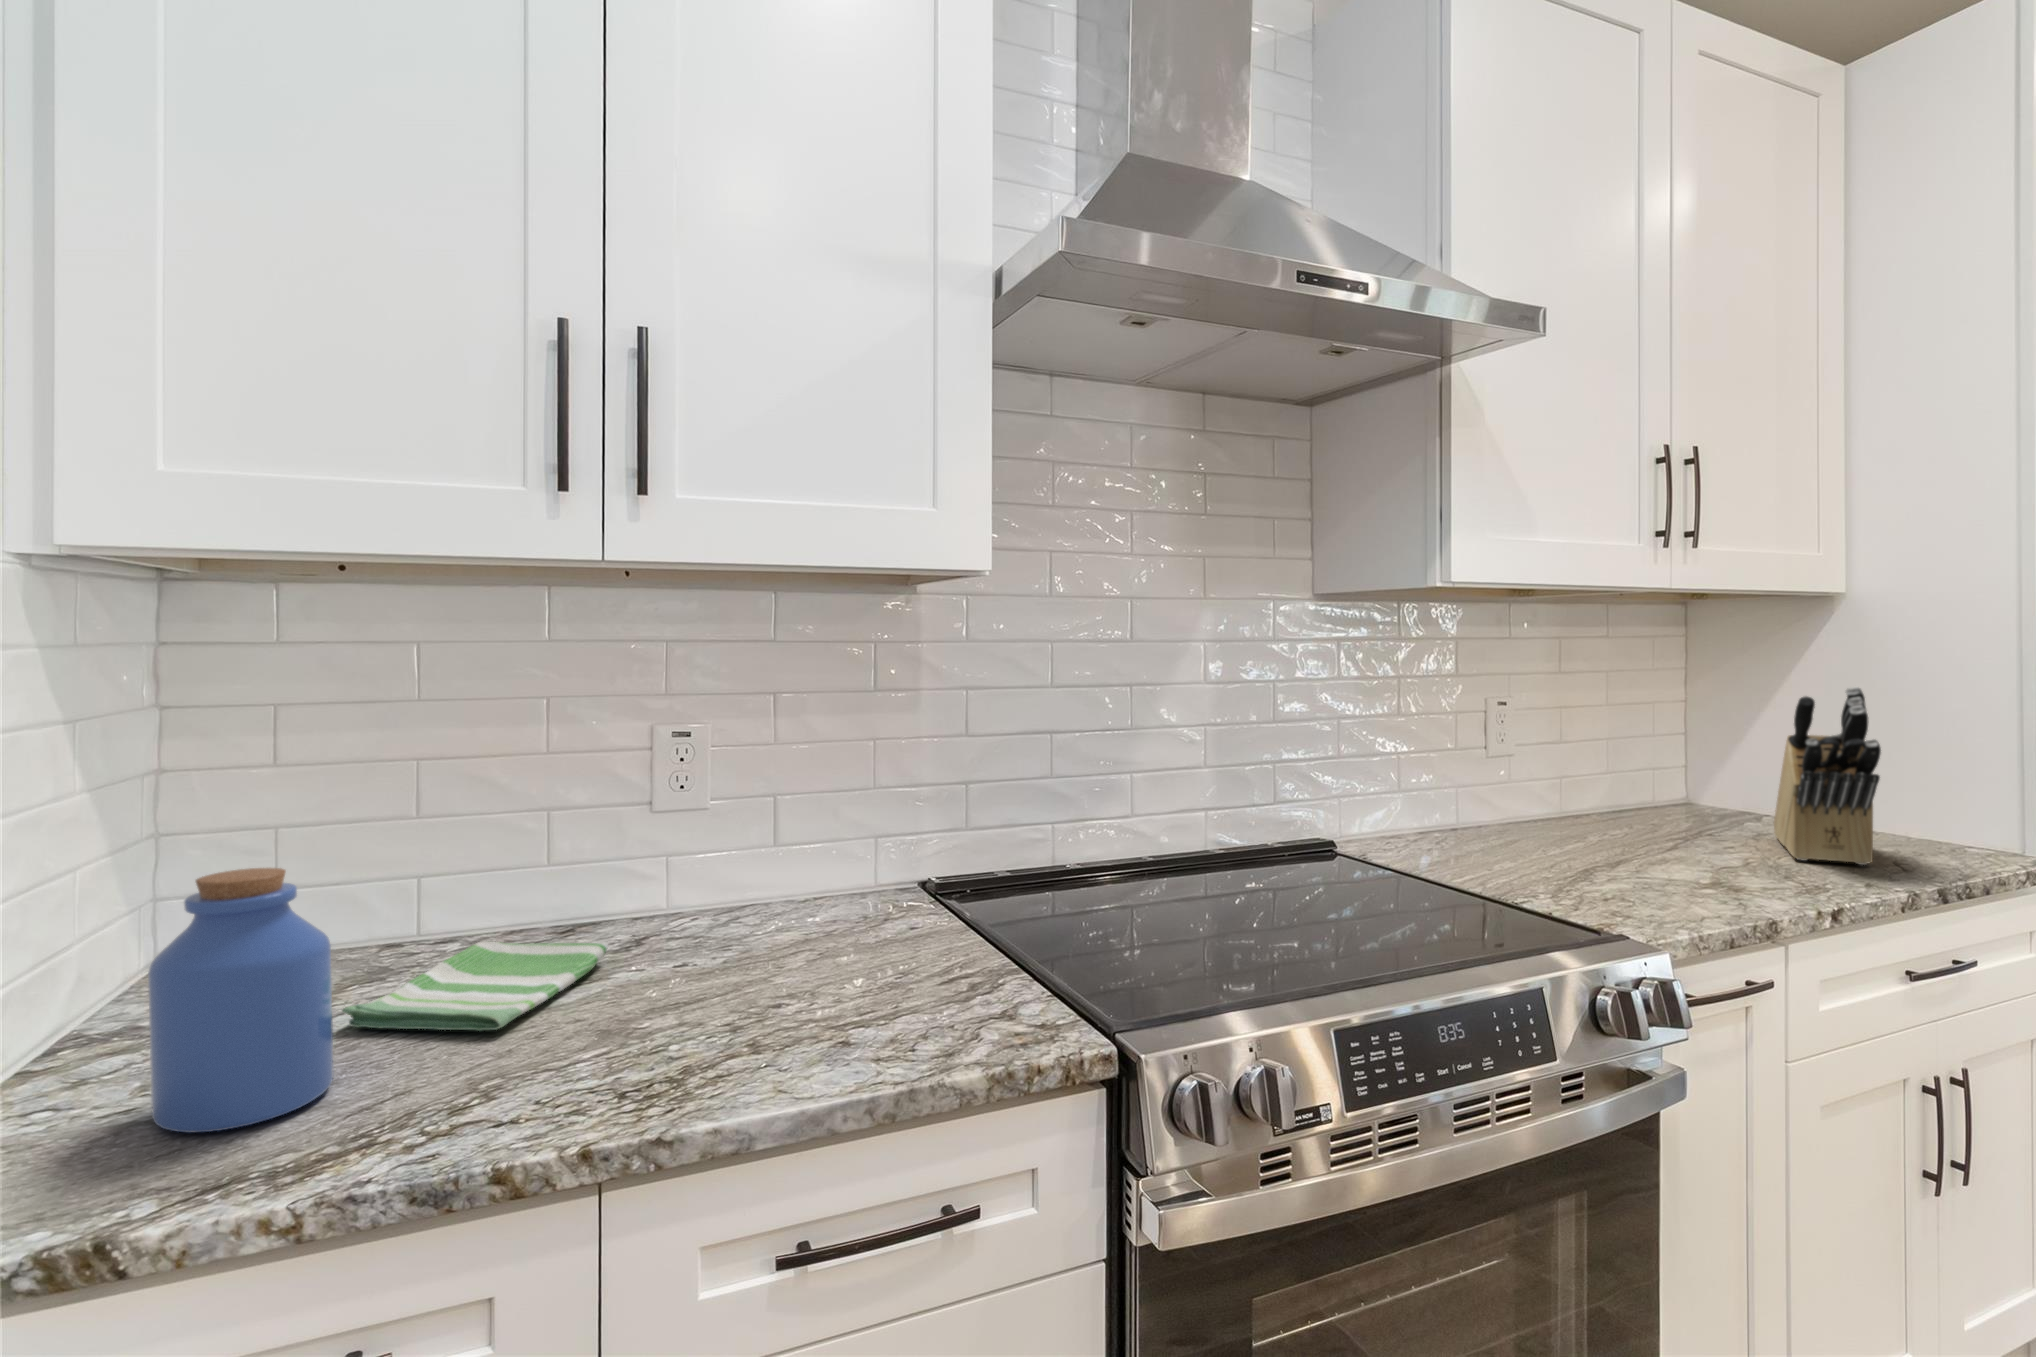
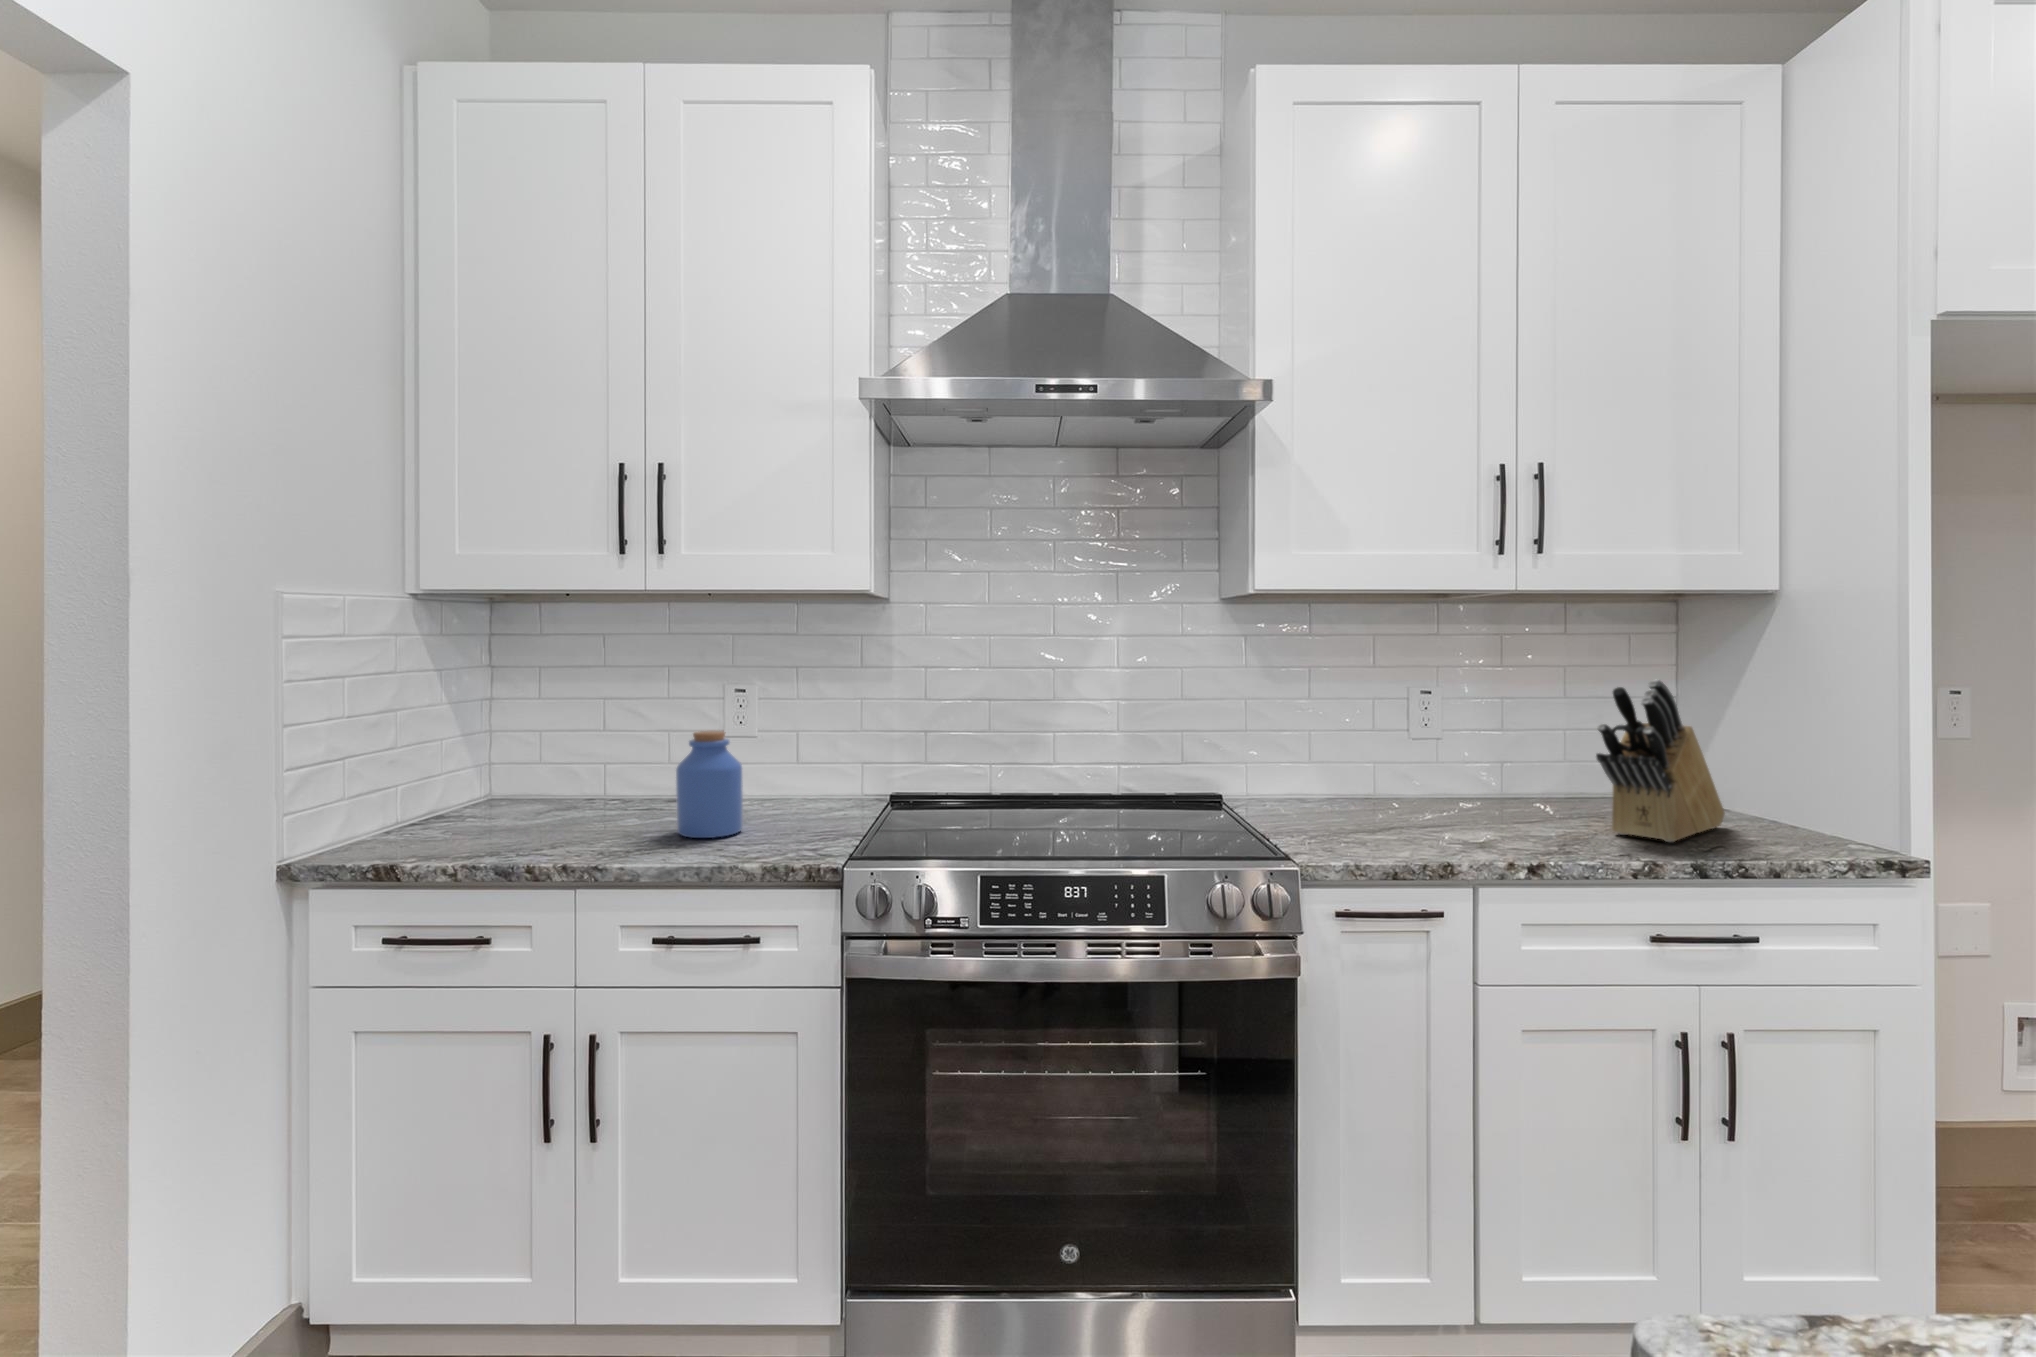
jar: present [148,868,334,1133] -> present [676,731,743,838]
dish towel: present [342,941,608,1031] -> none [534,791,675,825]

